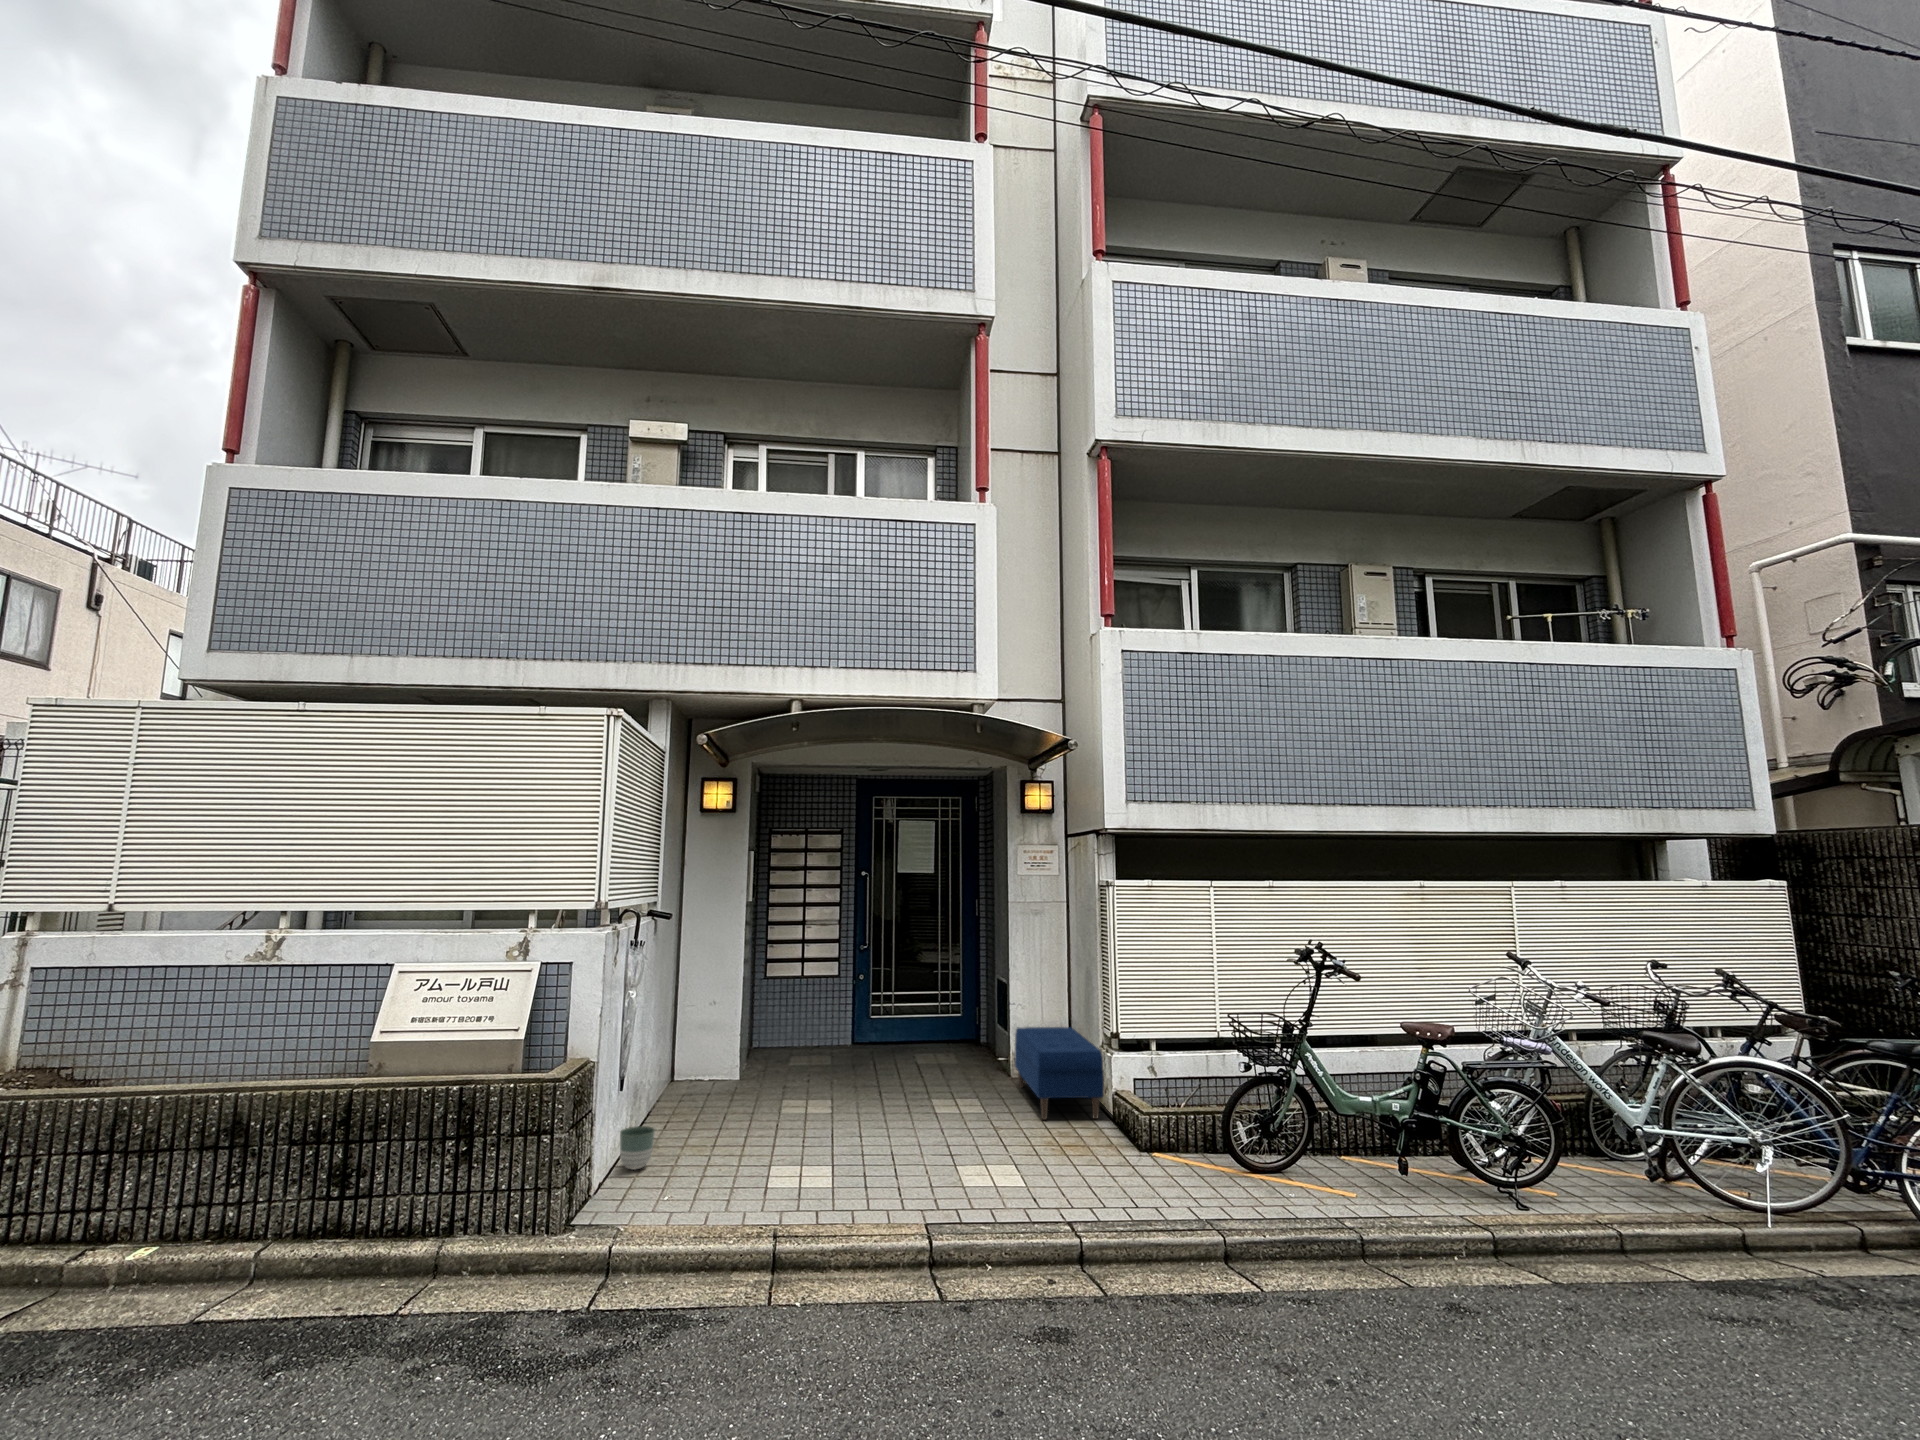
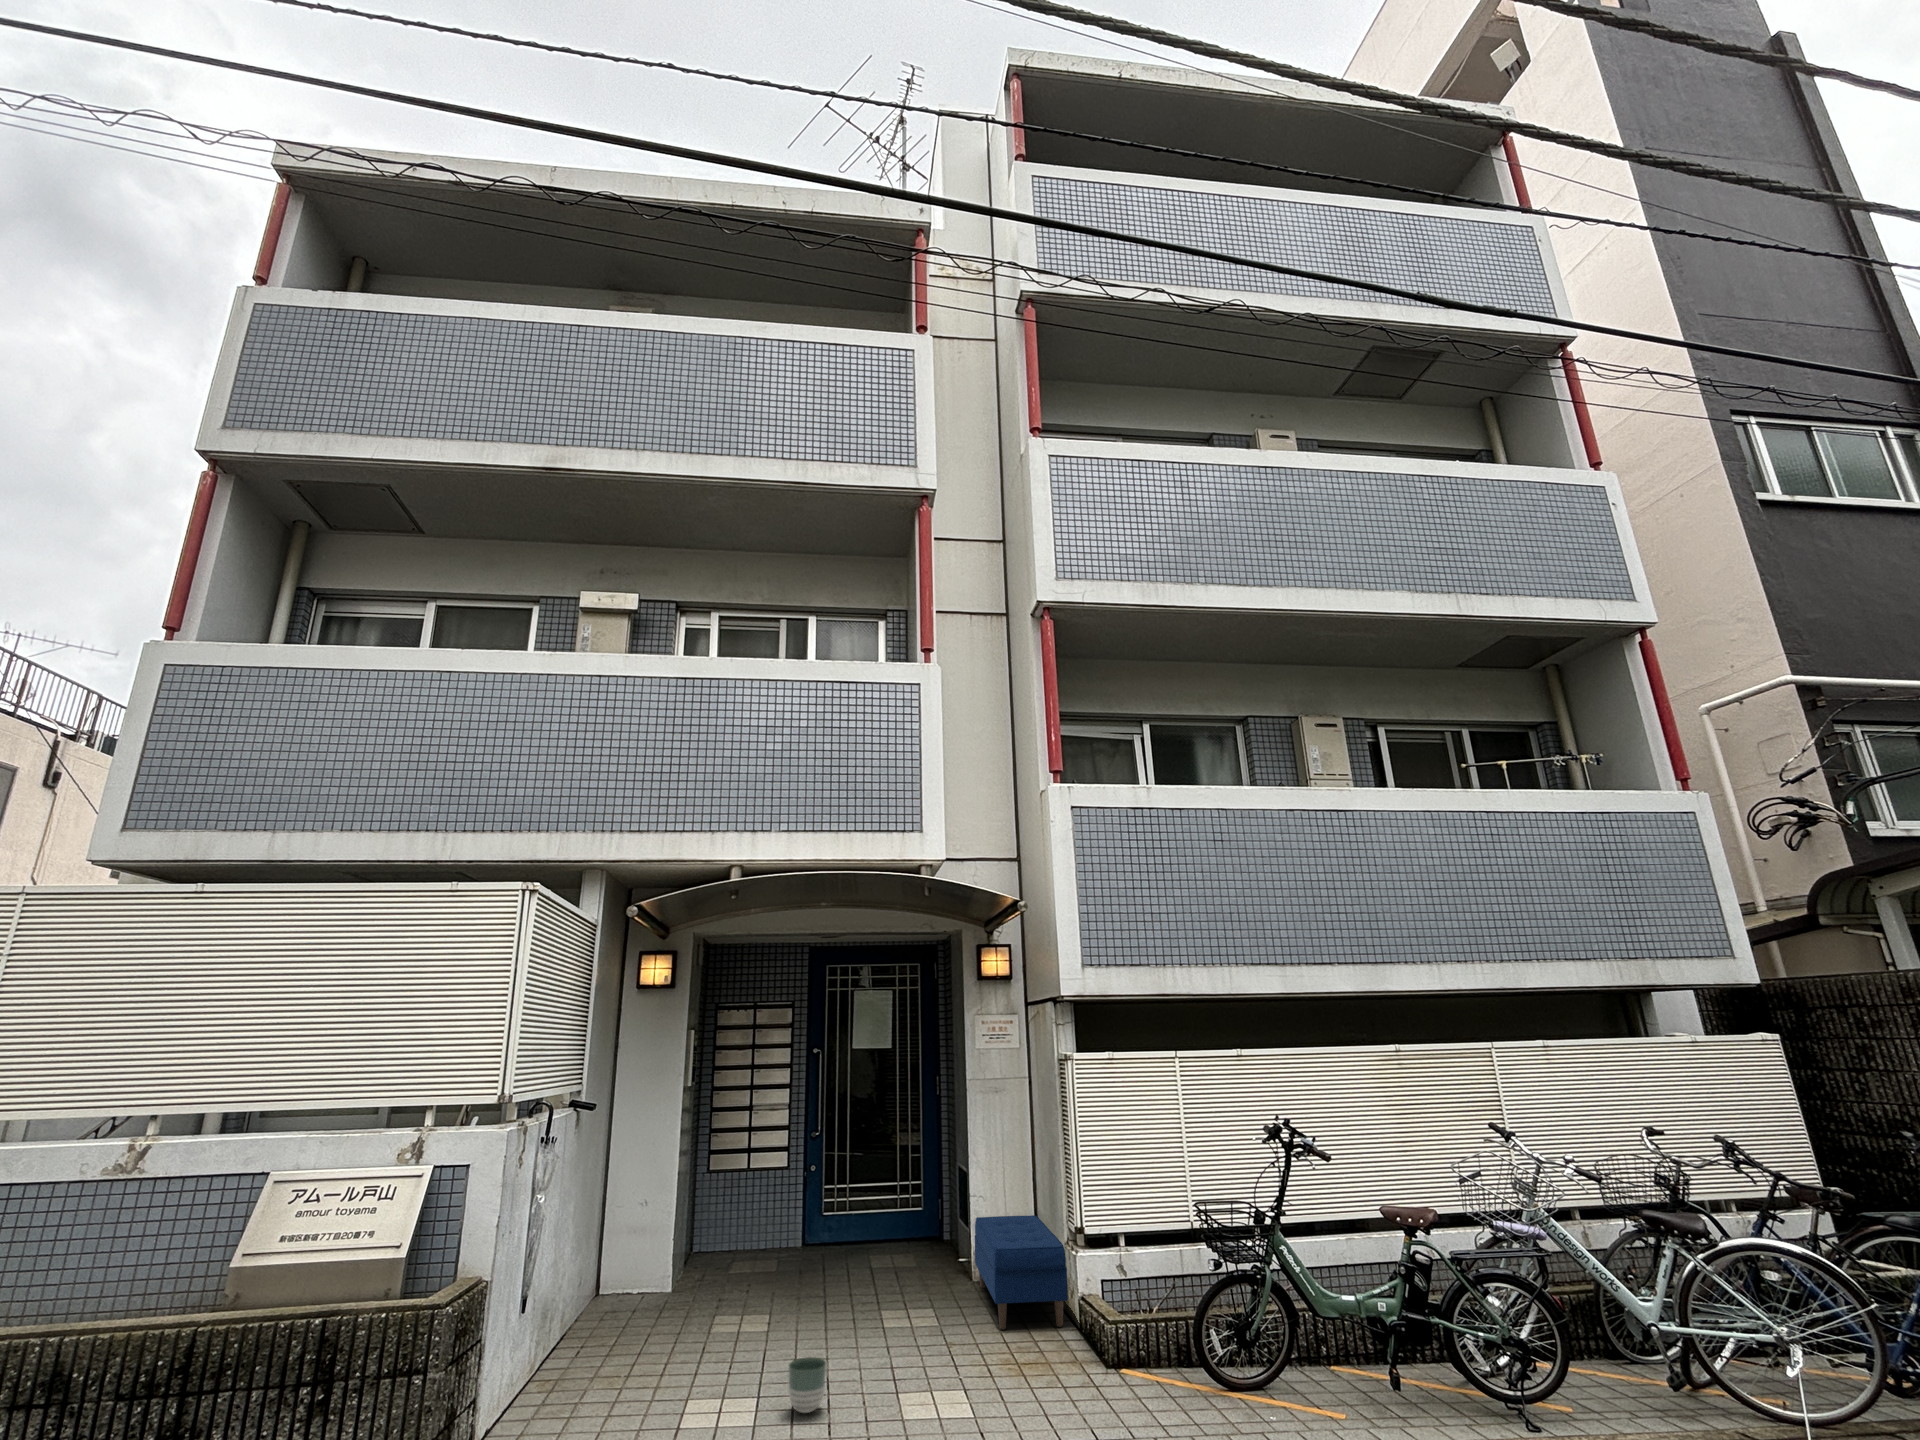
planter: present [620,1126,655,1170] -> present [788,1357,826,1413]

